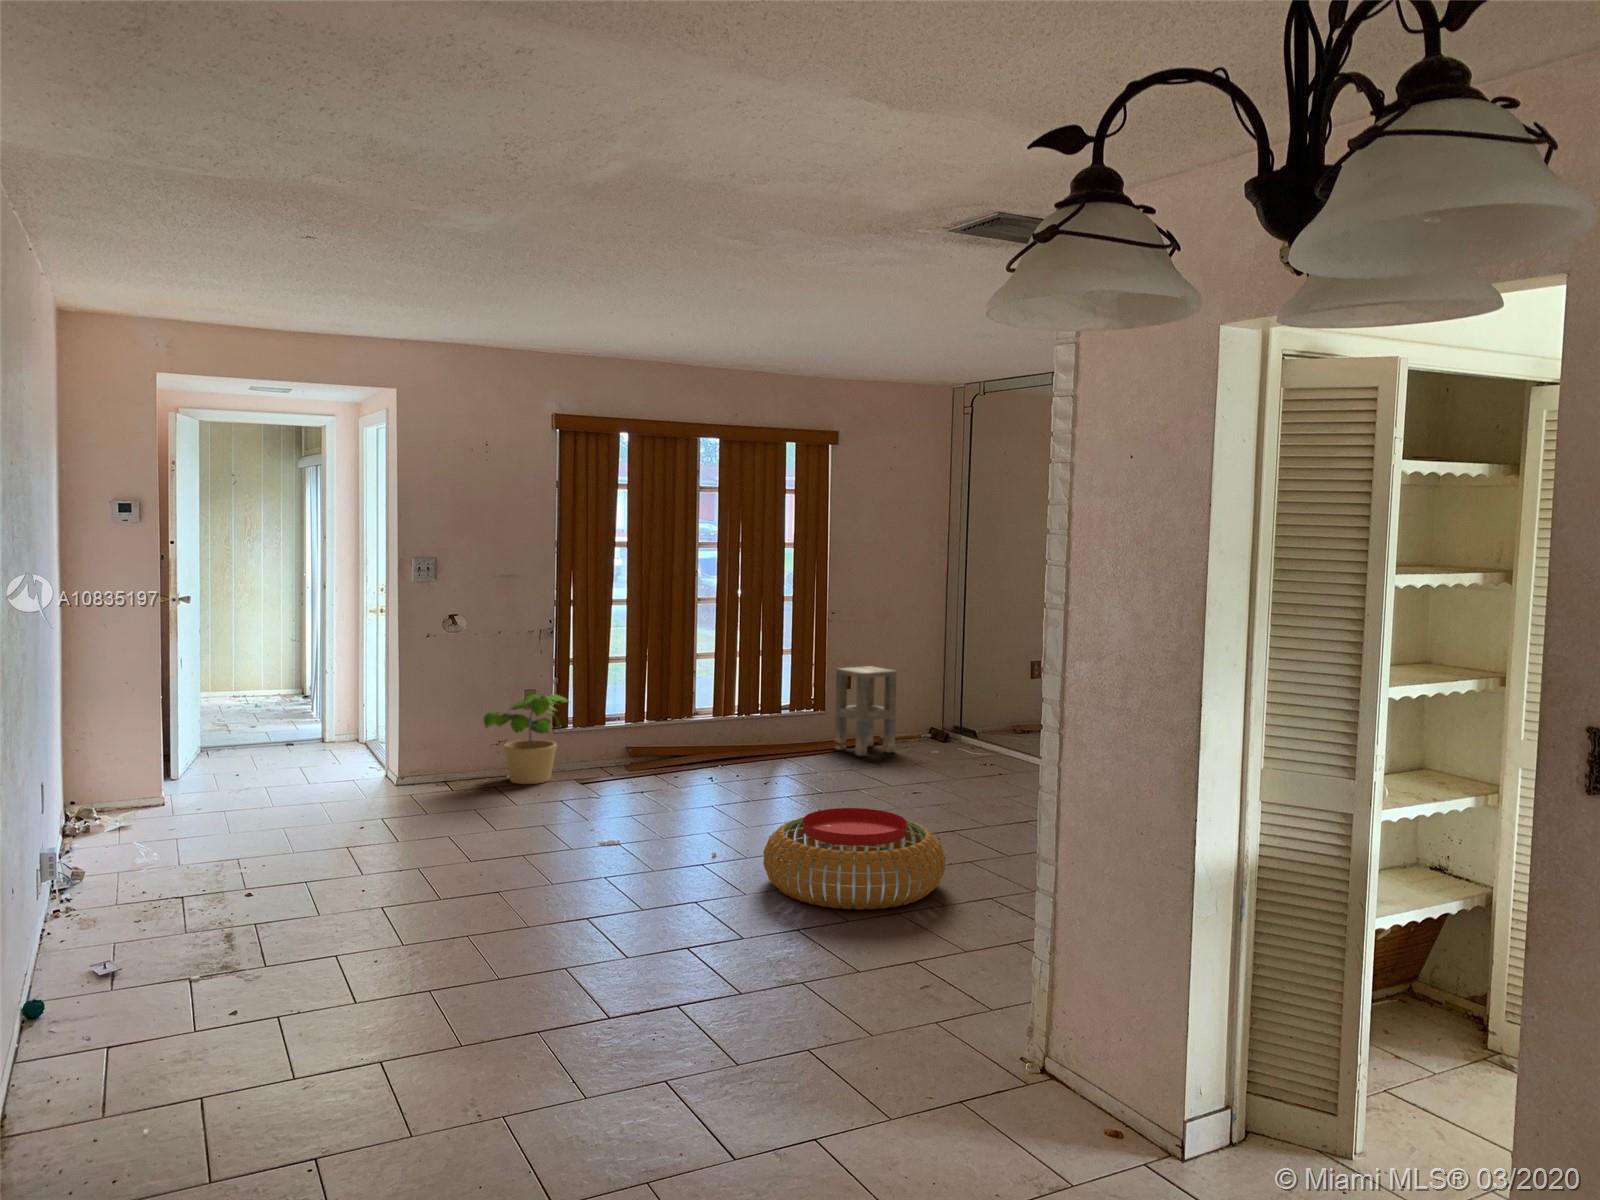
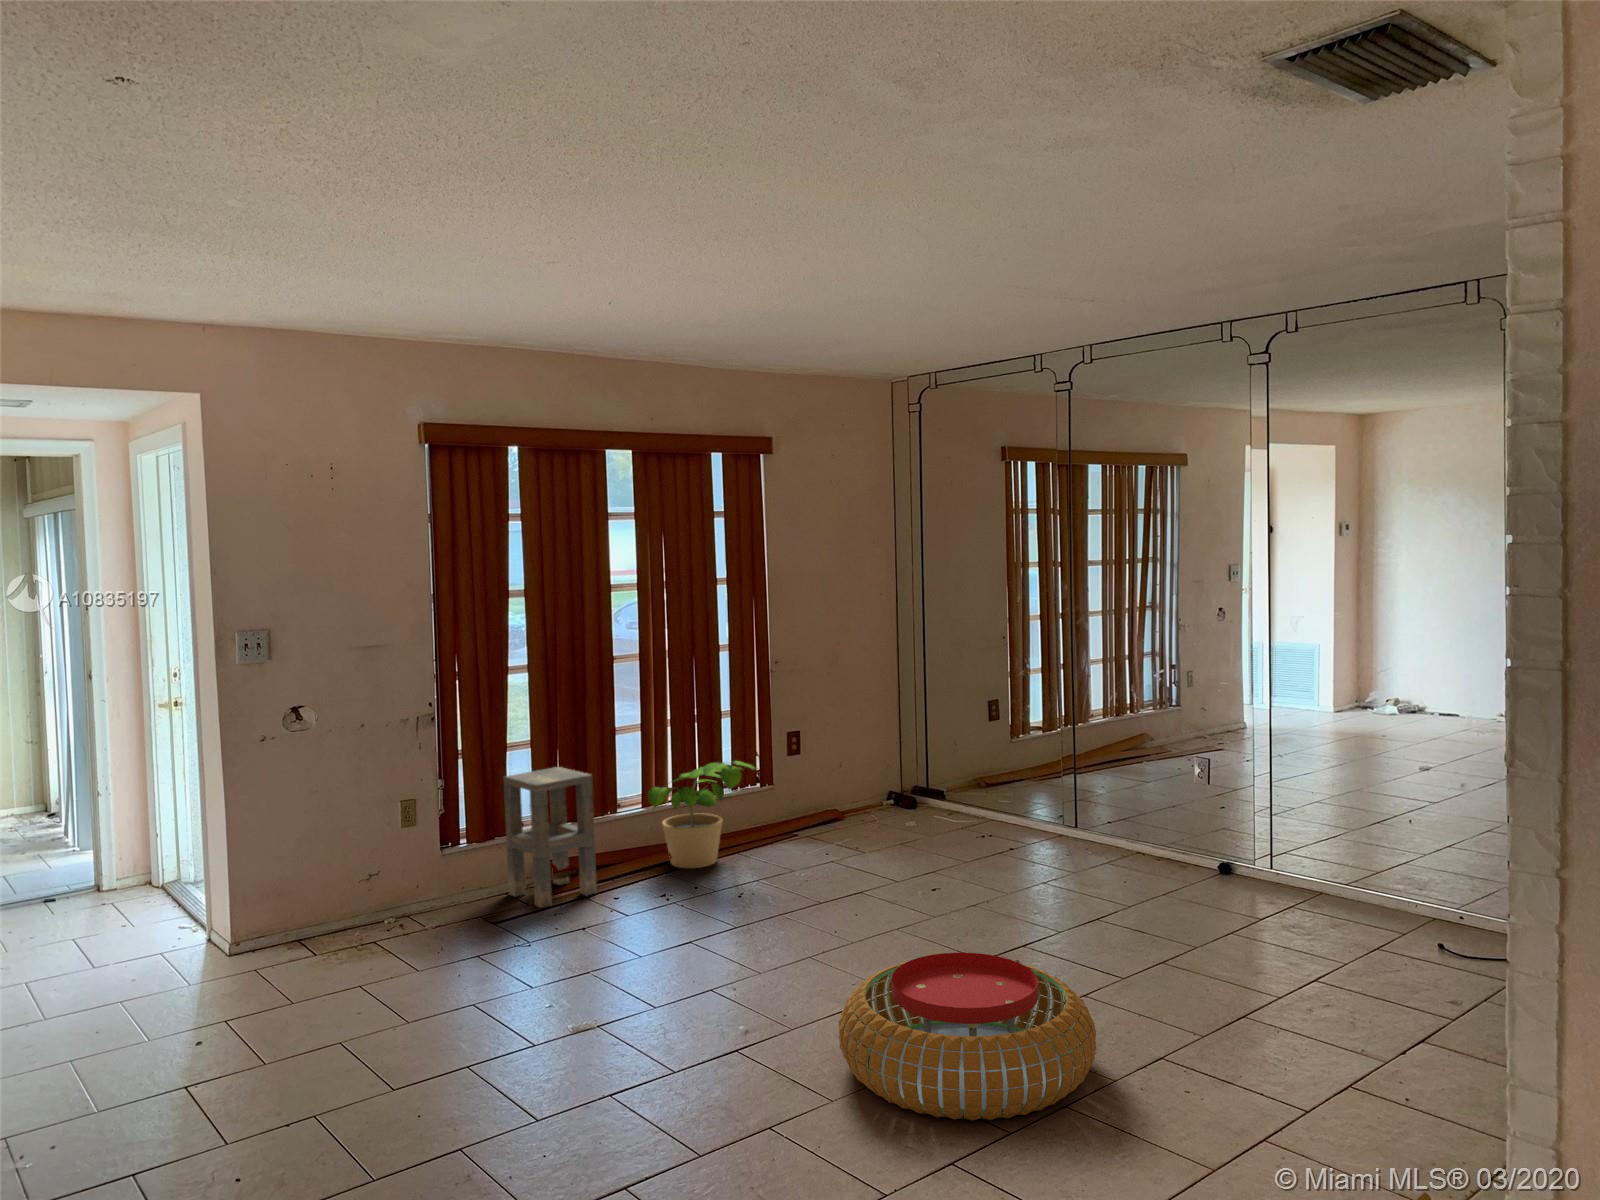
side table: present [835,666,896,756] -> present [504,767,597,908]
potted plant: present [484,694,568,784] -> present [648,761,755,868]

